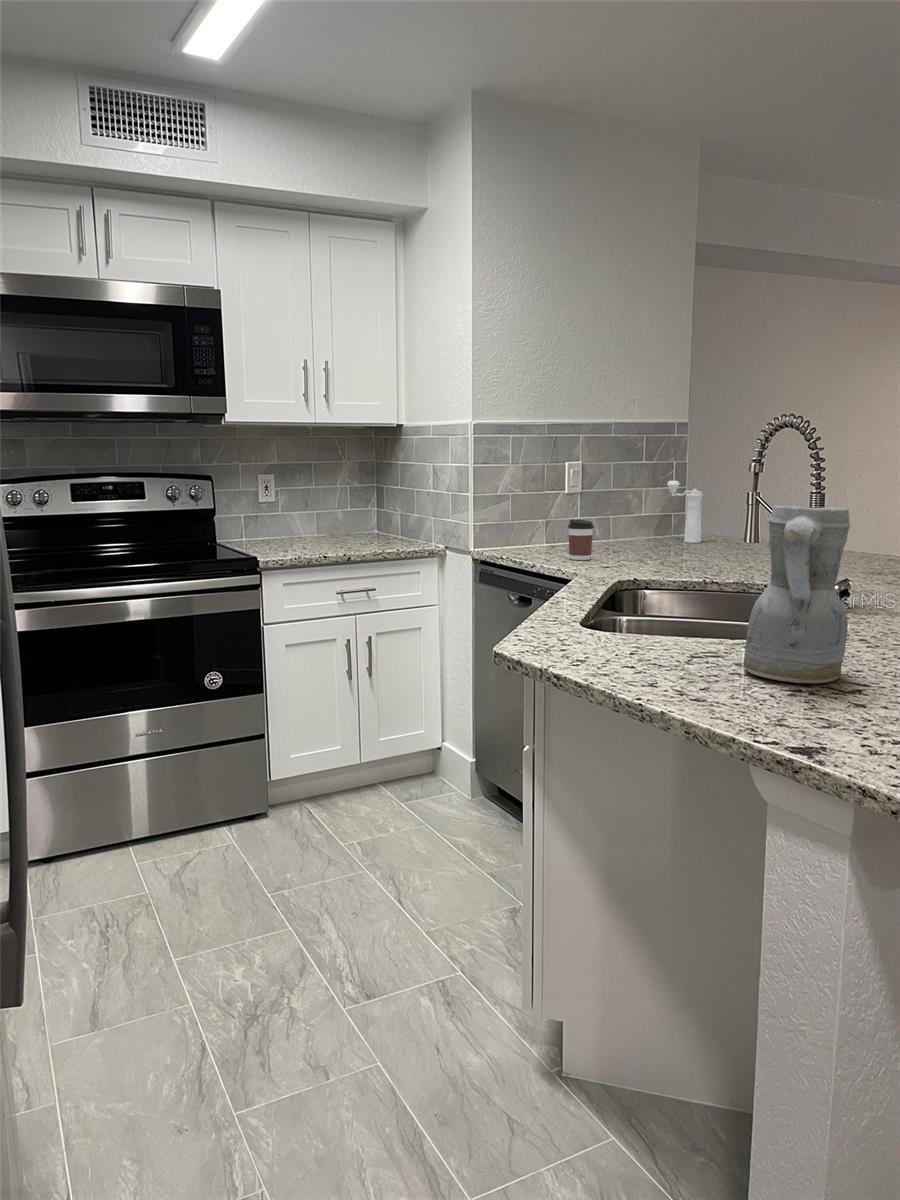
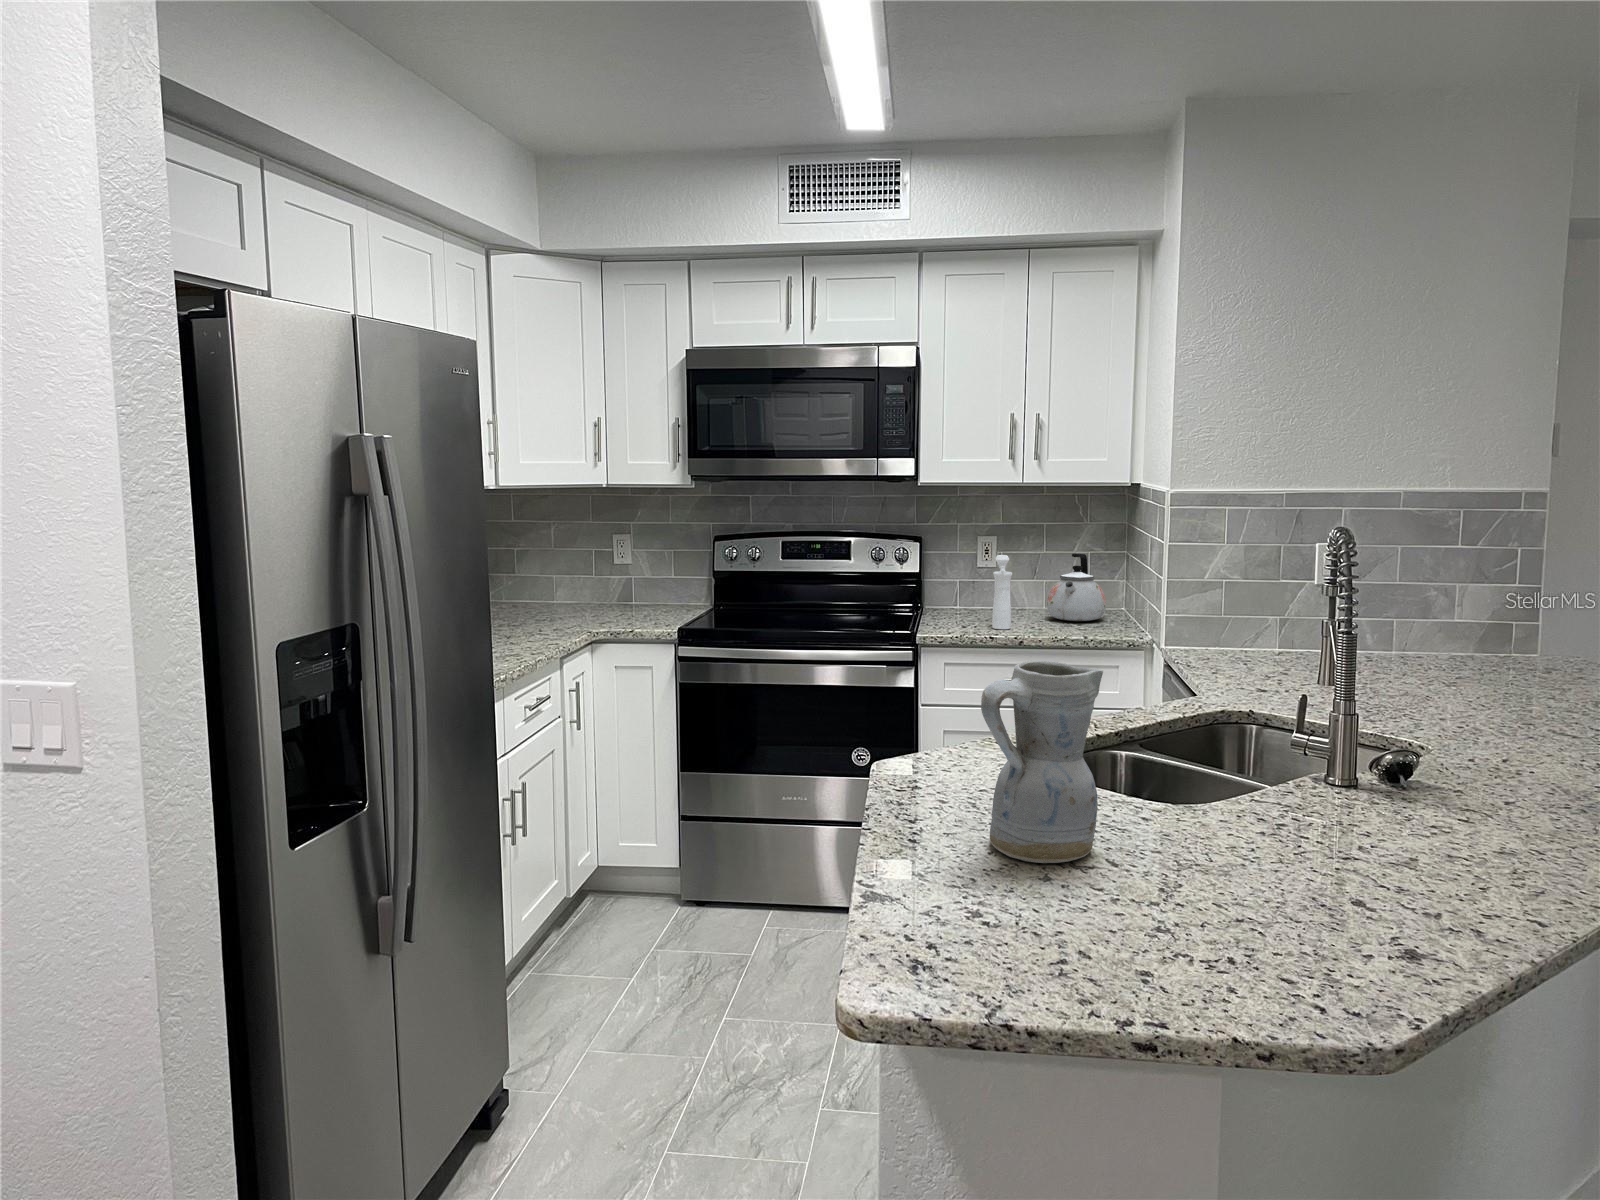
pepper mill: present [667,481,703,543] -> present [992,555,1012,629]
kettle: none [335,484,383,541] -> present [1047,554,1106,621]
coffee cup: present [568,520,594,560] -> none [1245,624,1280,677]

